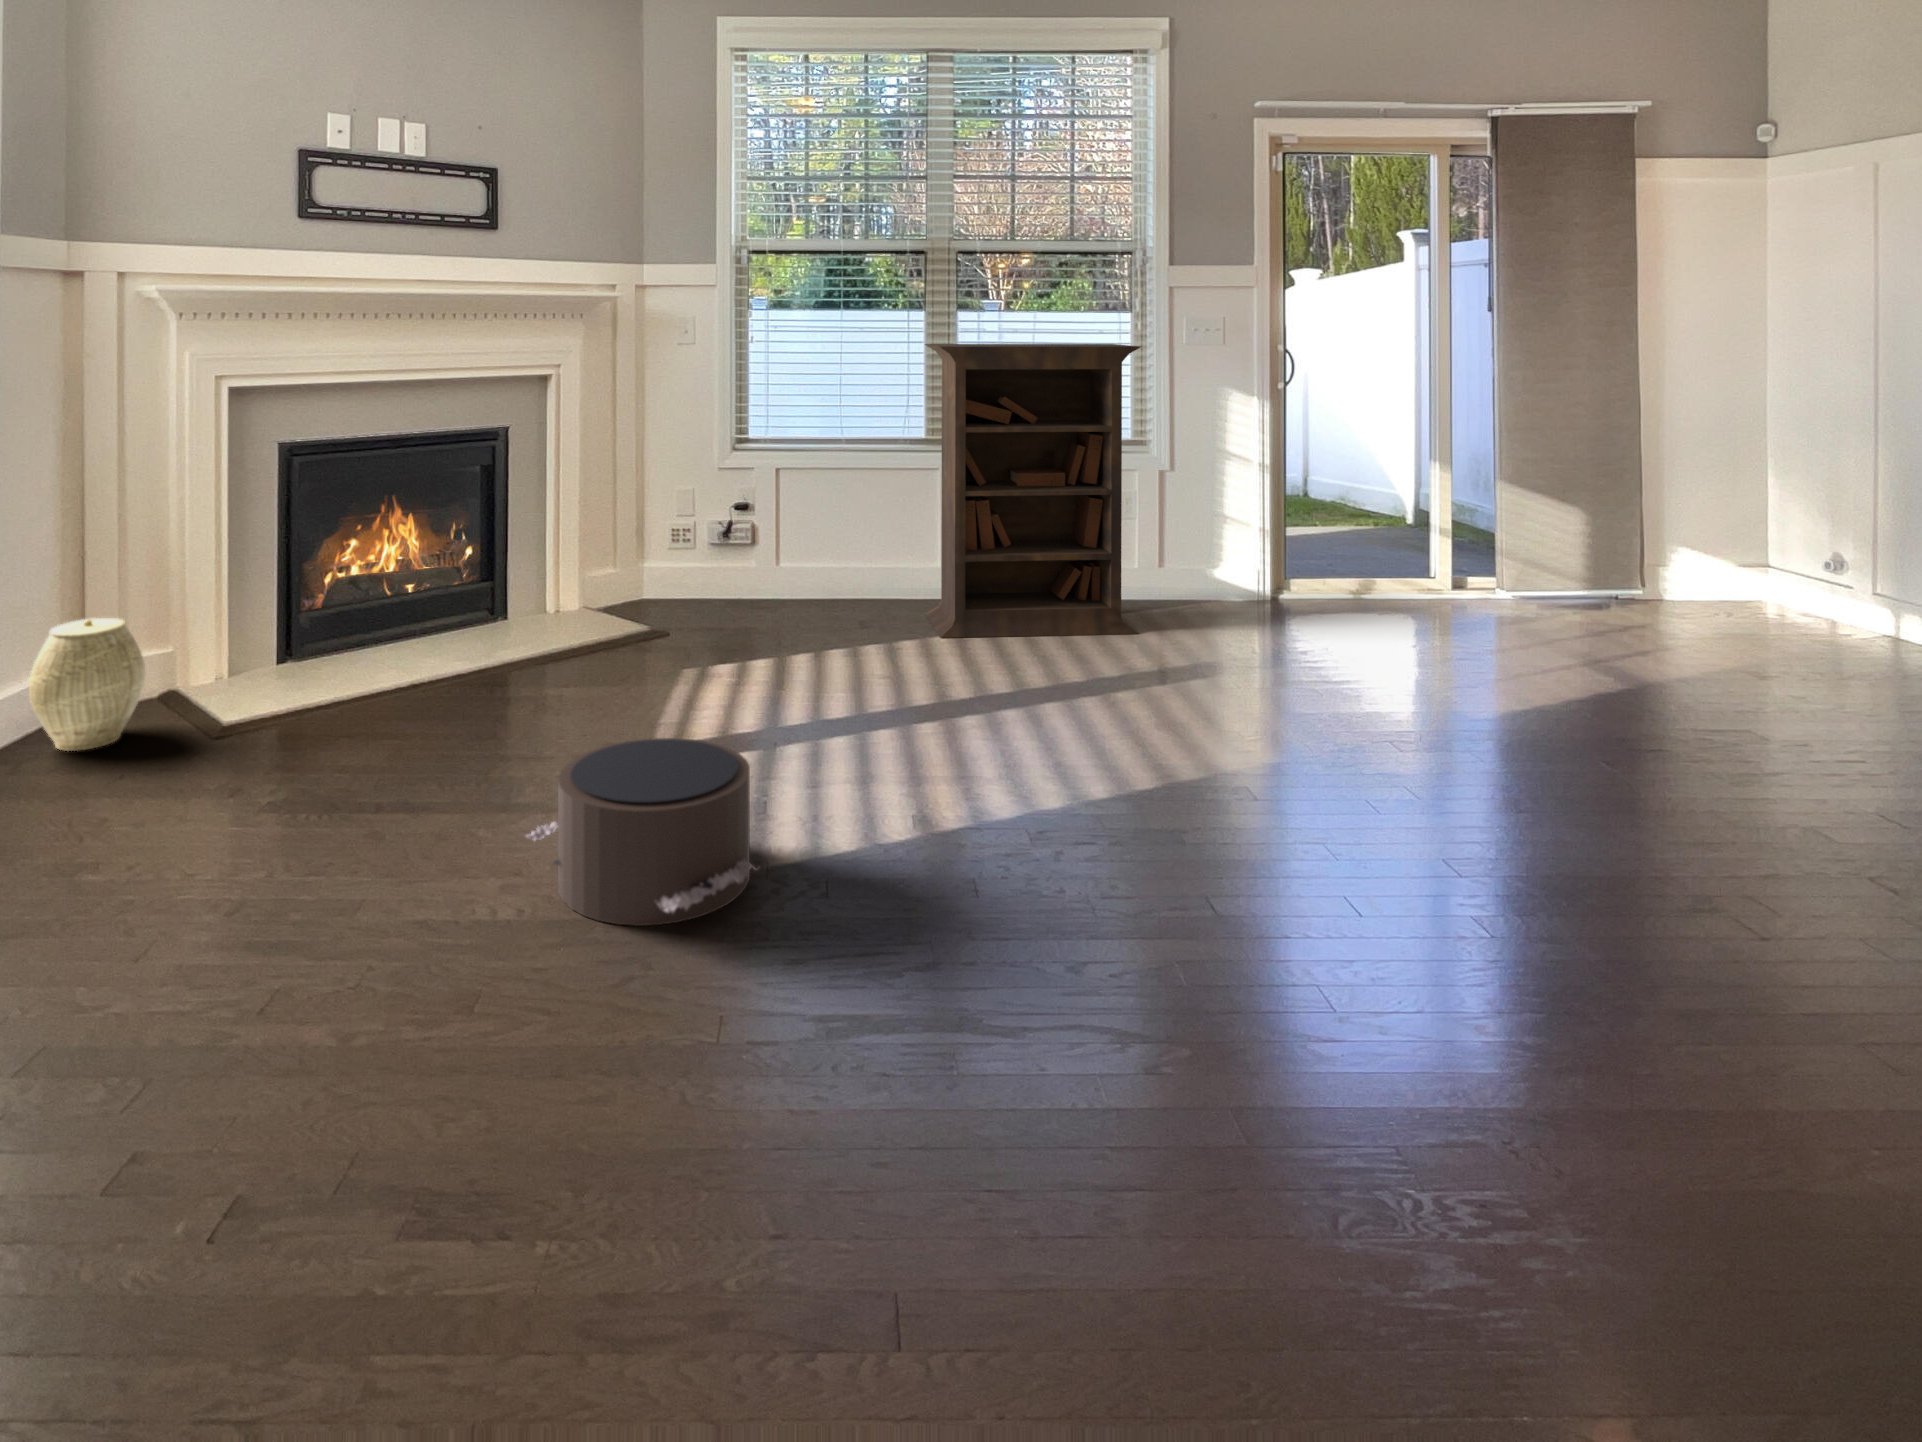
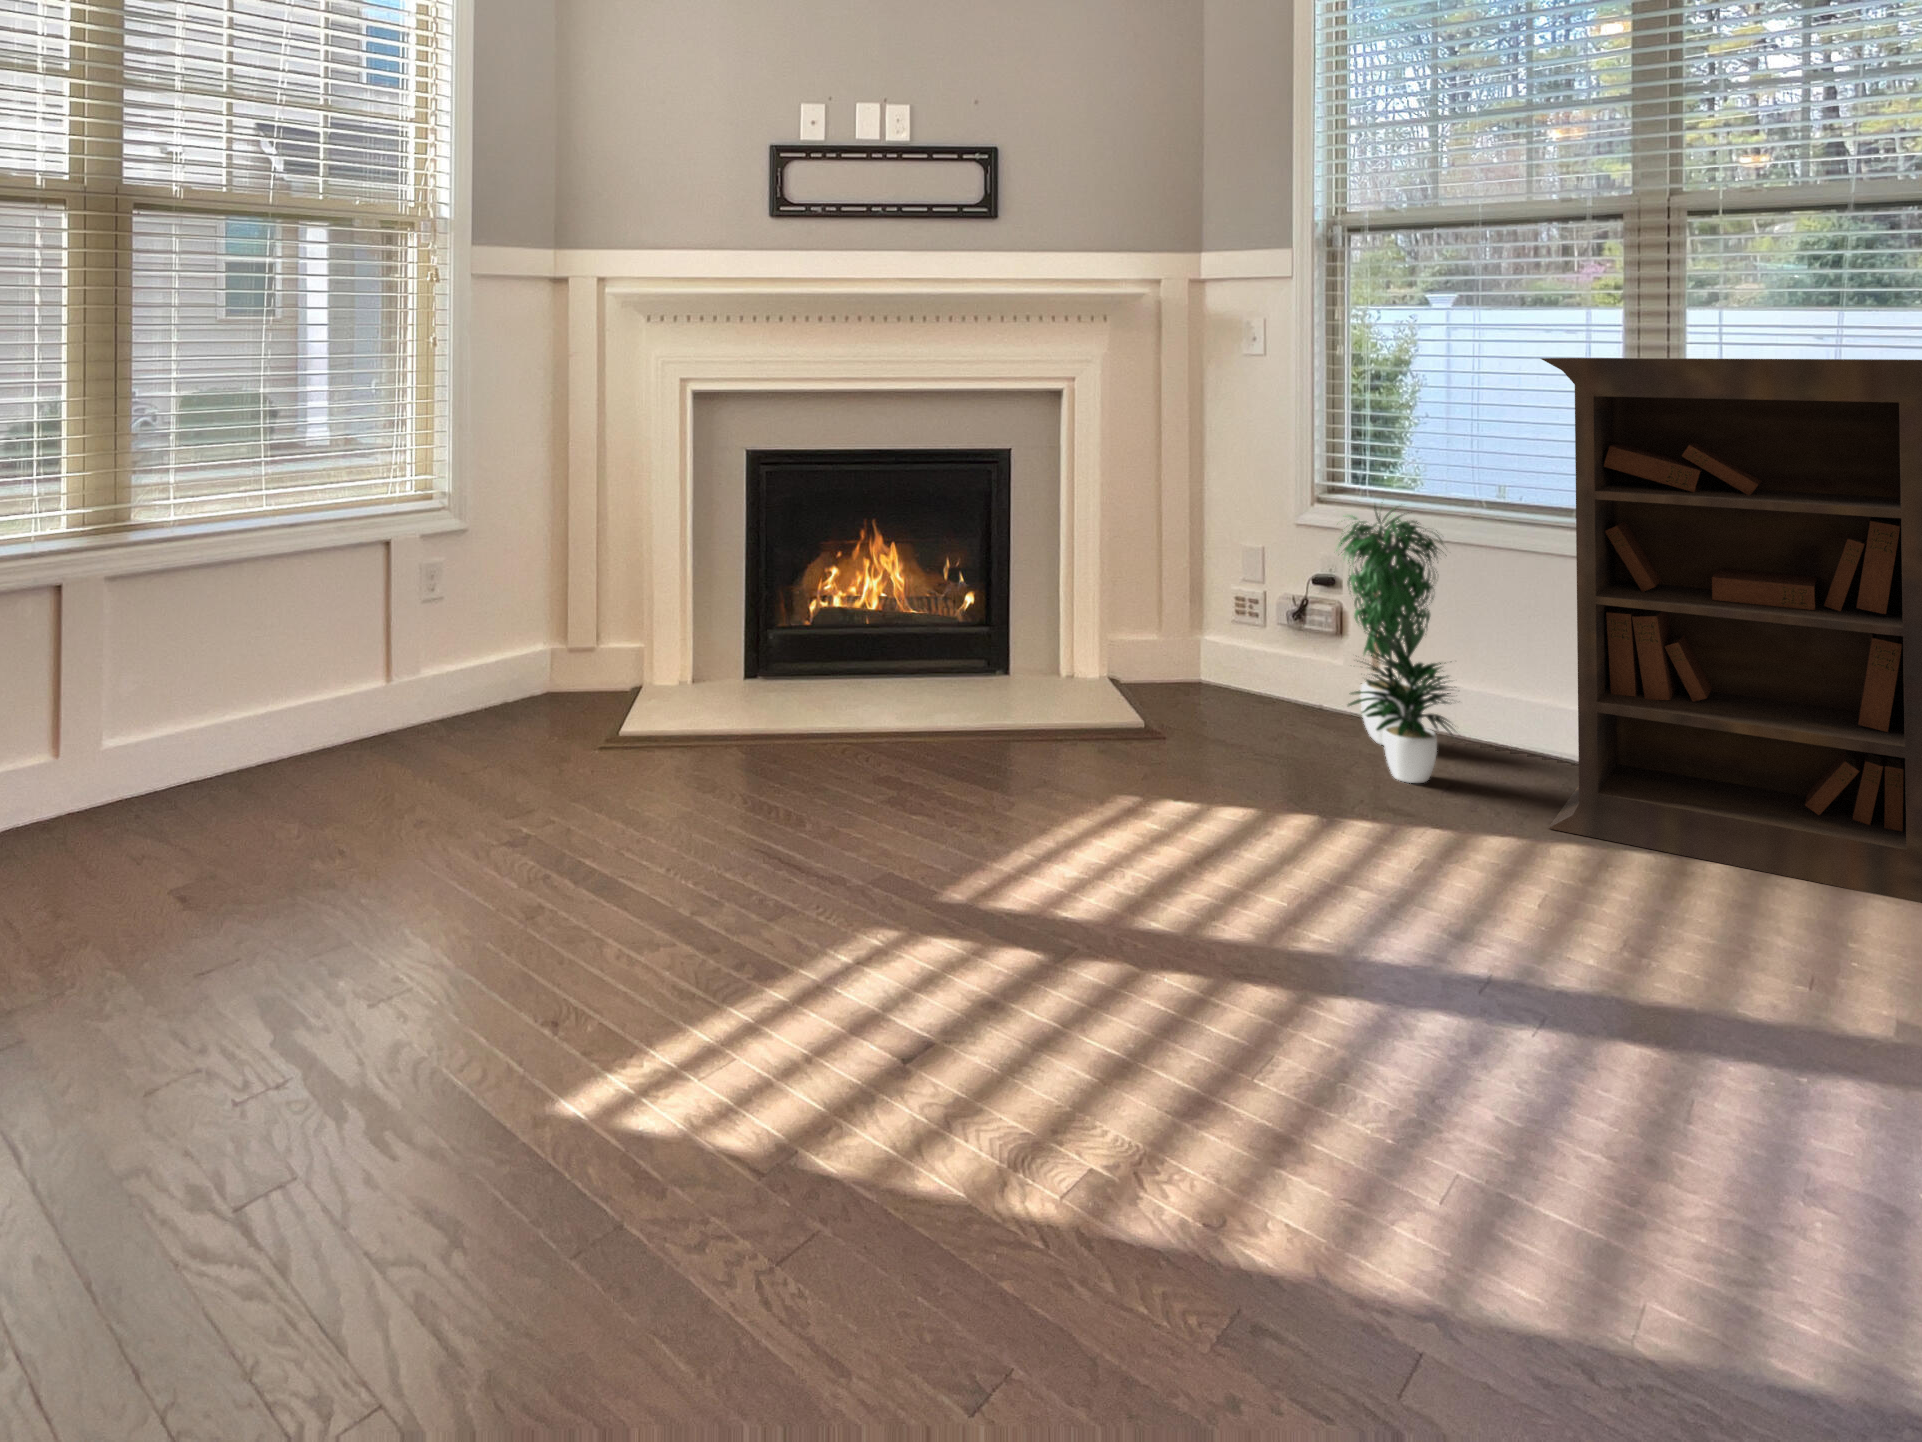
potted plant: none [763,440,875,630] -> present [1336,508,1454,783]
woven basket: present [29,618,145,751] -> none [476,606,575,731]
pouf: present [526,738,758,926] -> none [554,841,809,1100]

